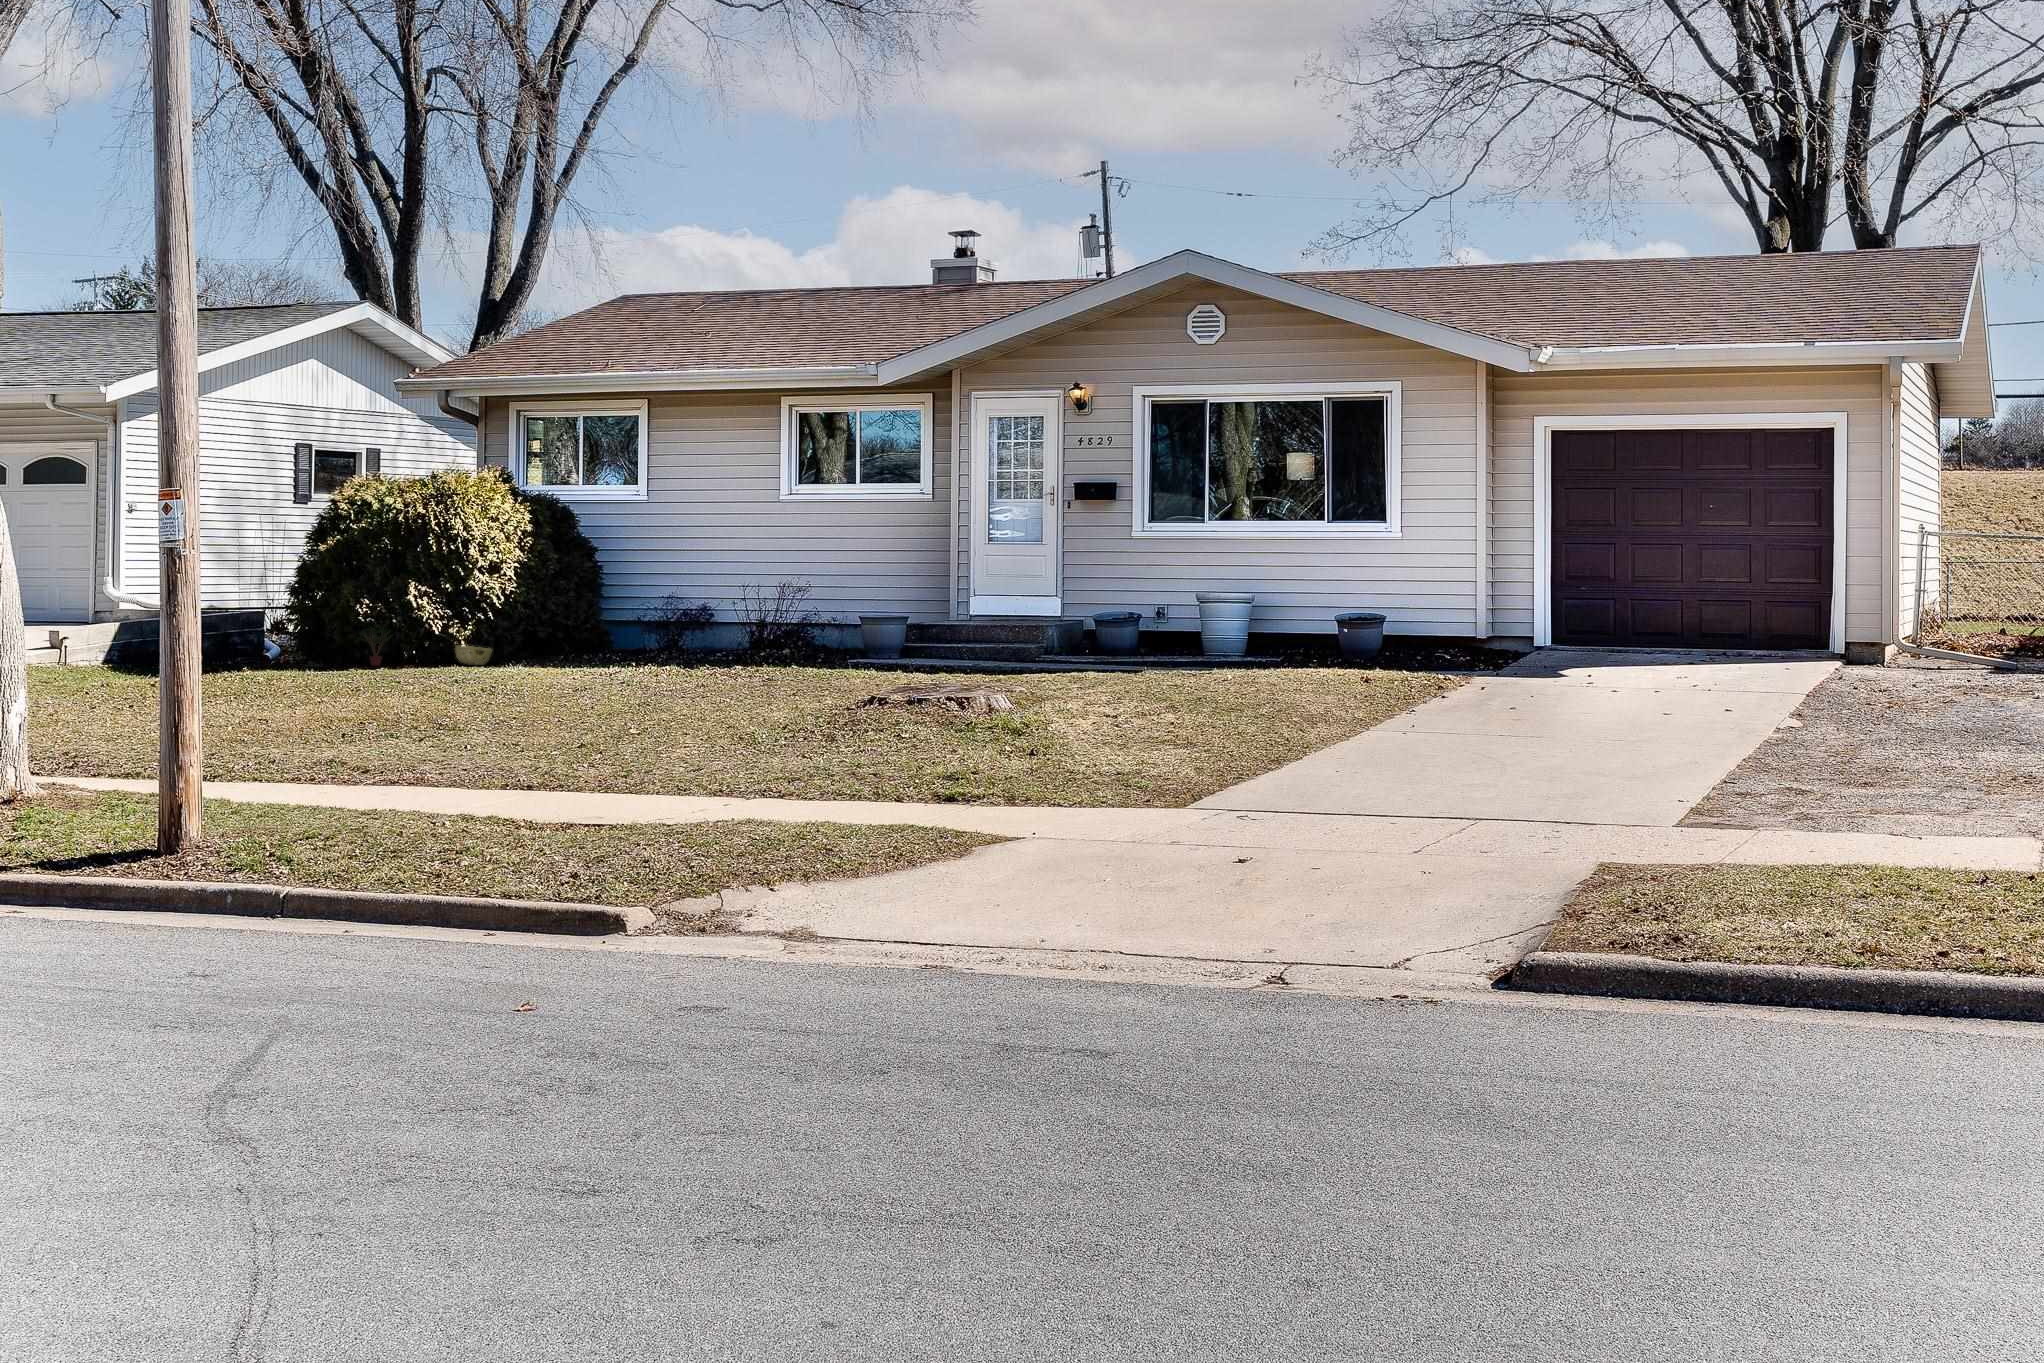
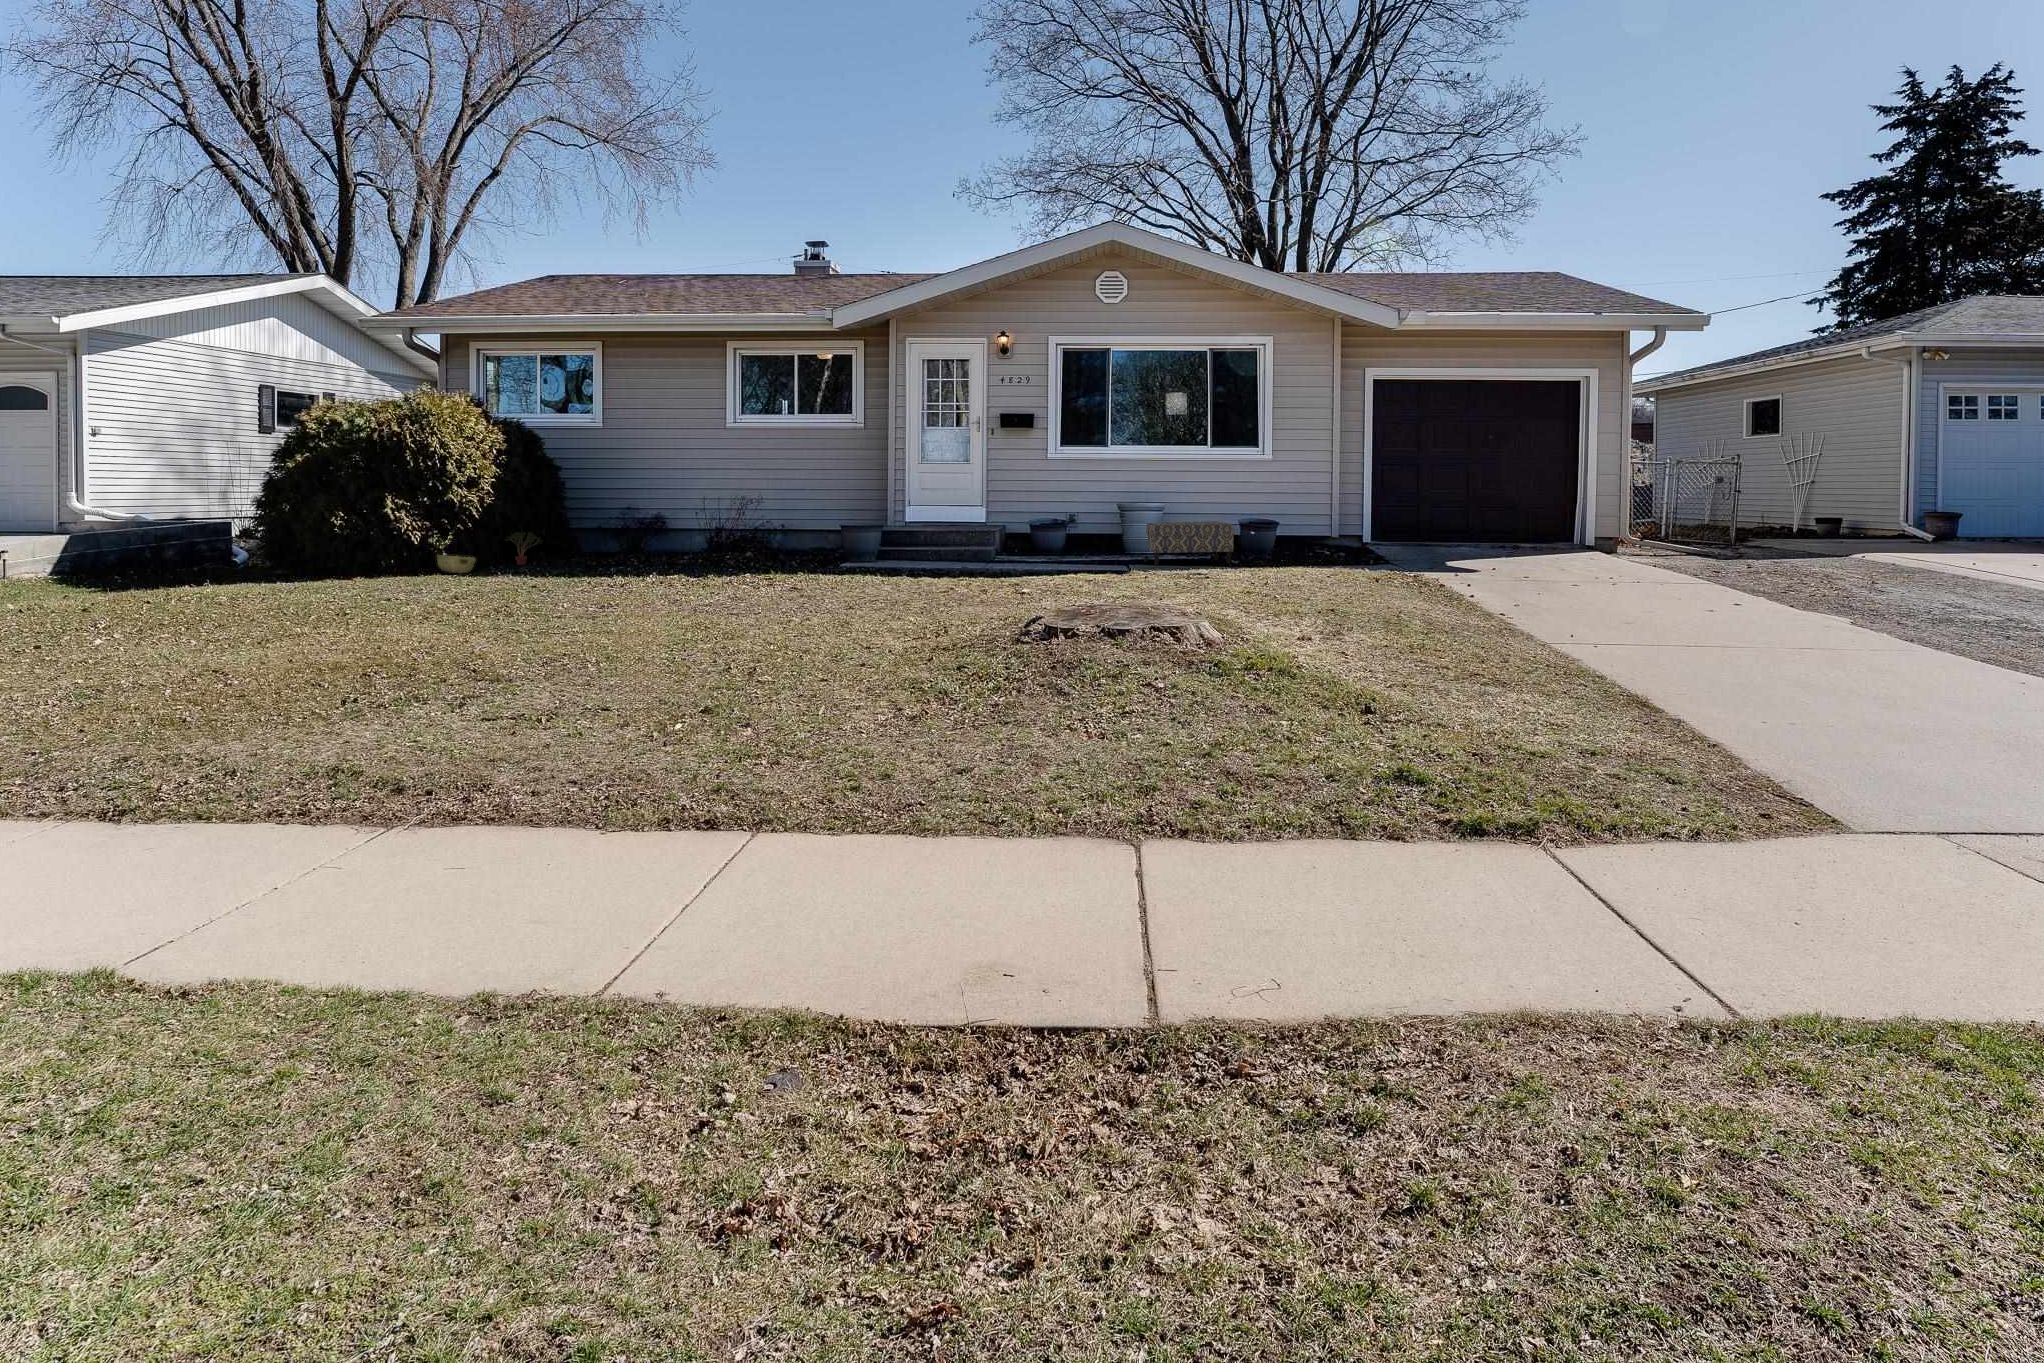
bench: none [1238,618,1345,671] -> present [1144,521,1234,565]
potted plant: present [360,628,393,666] -> present [505,532,543,565]

